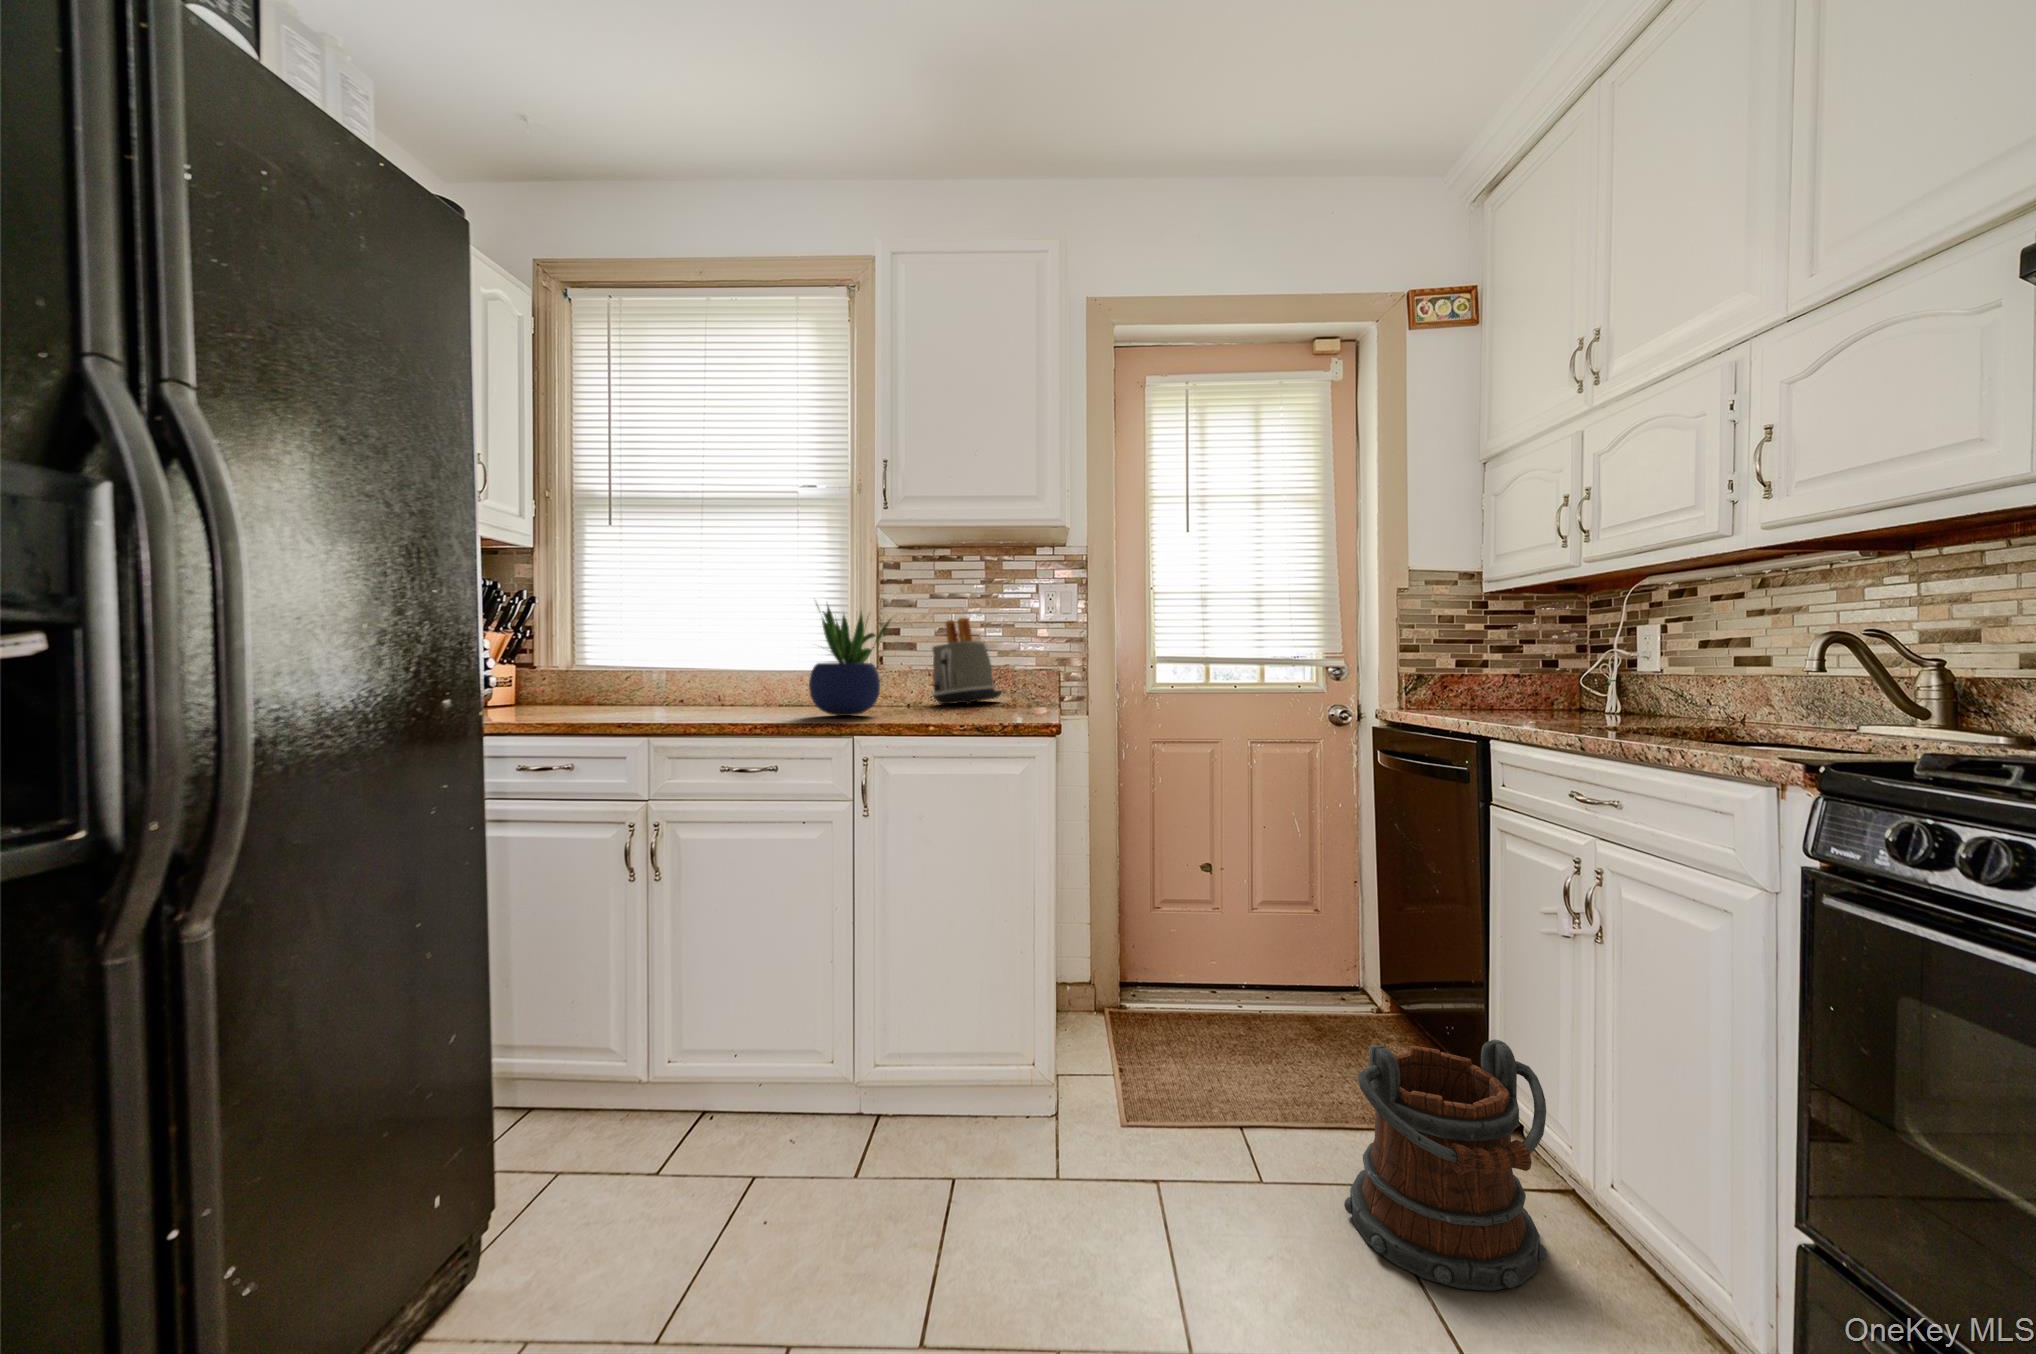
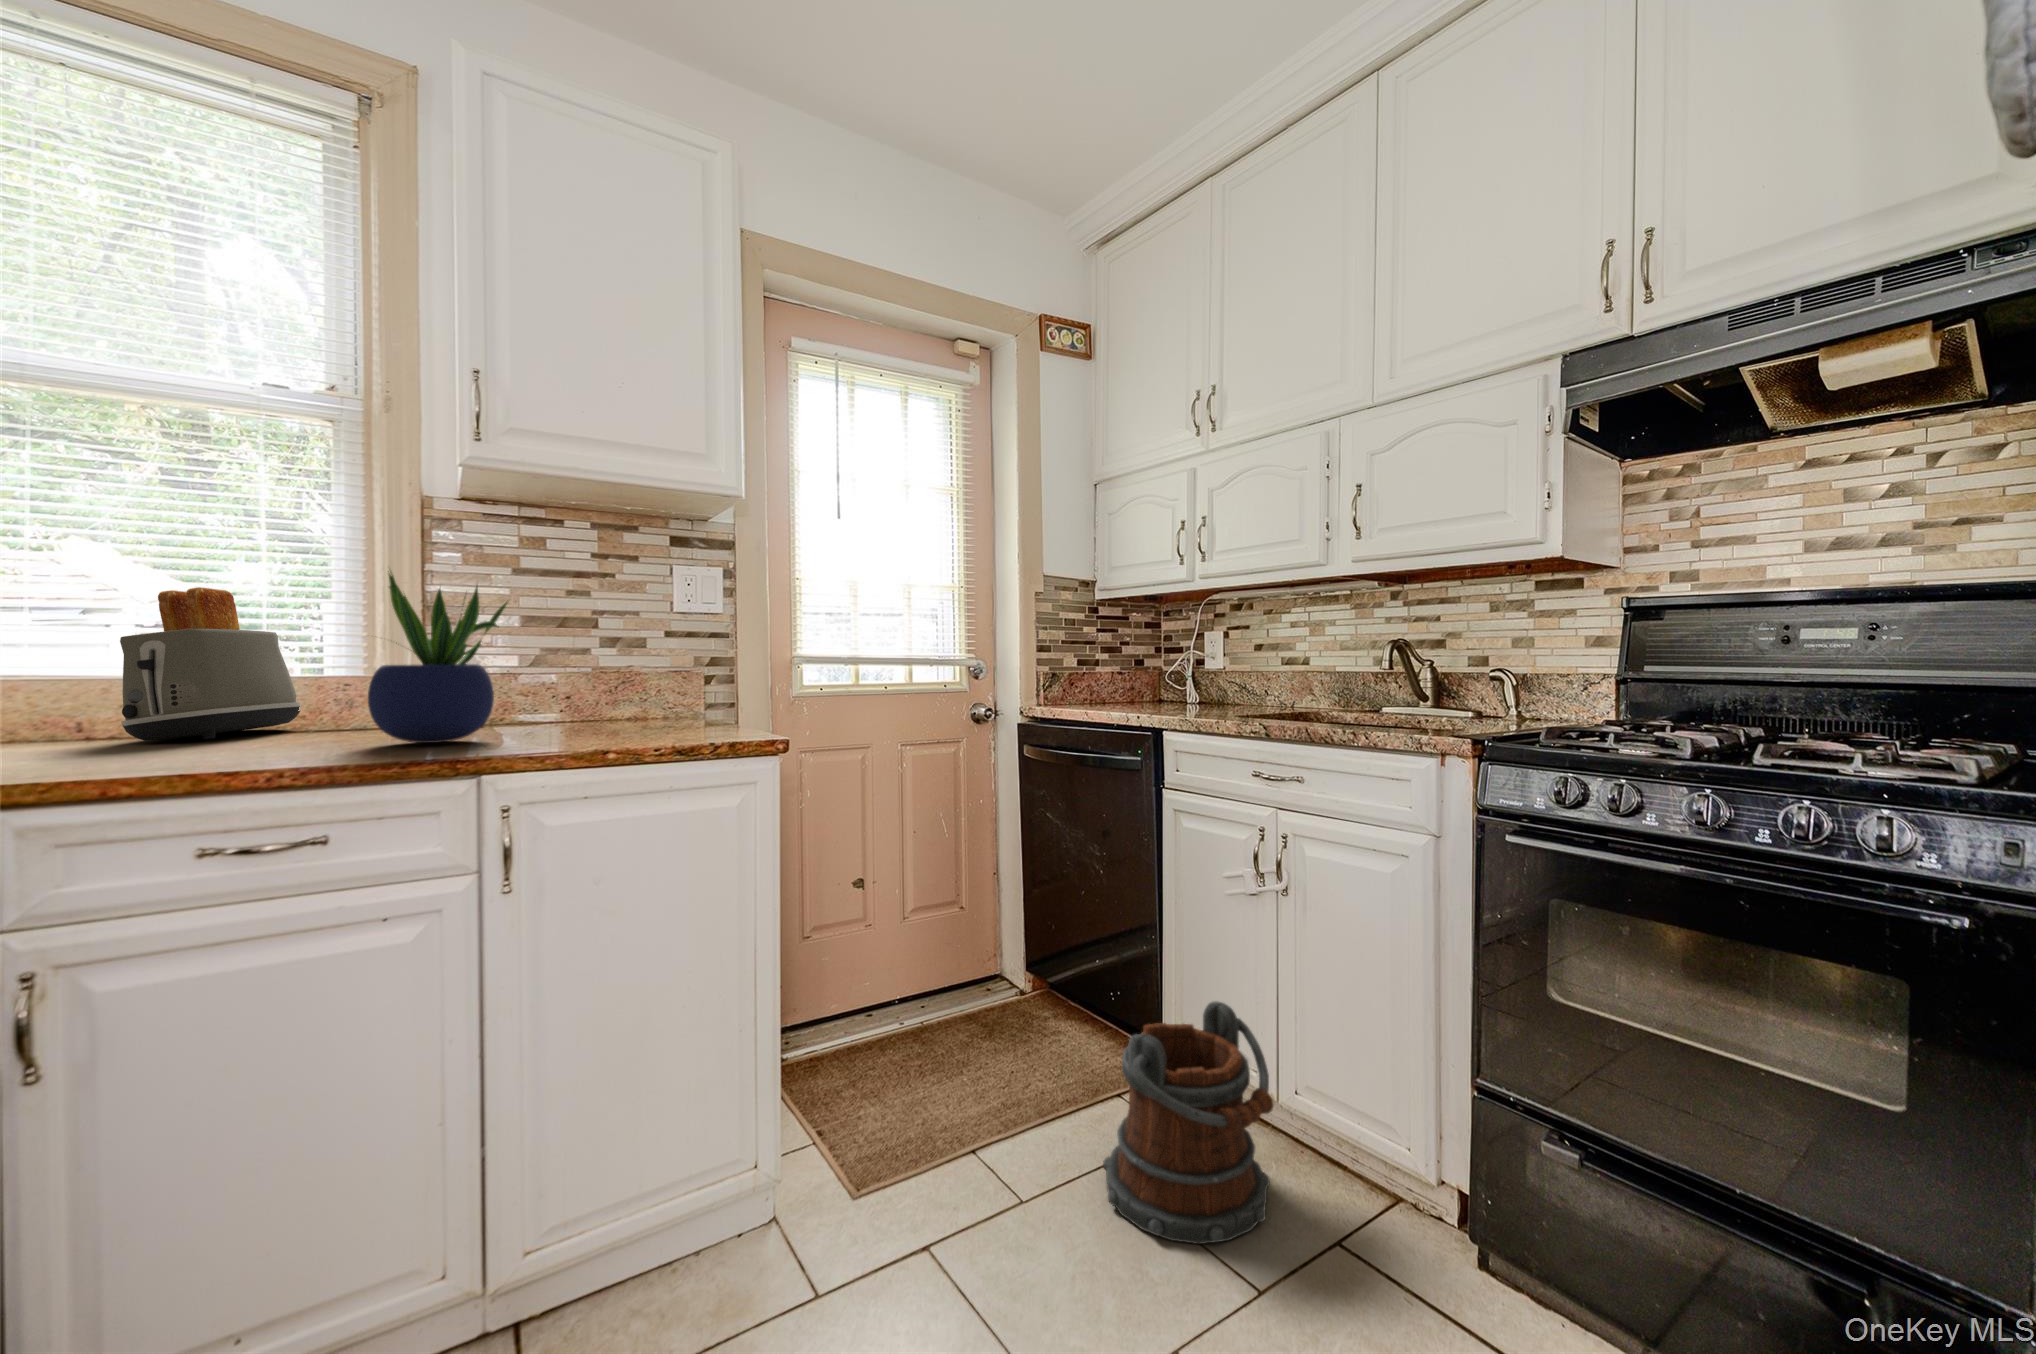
toaster: present [932,618,1002,704] -> present [120,587,300,741]

